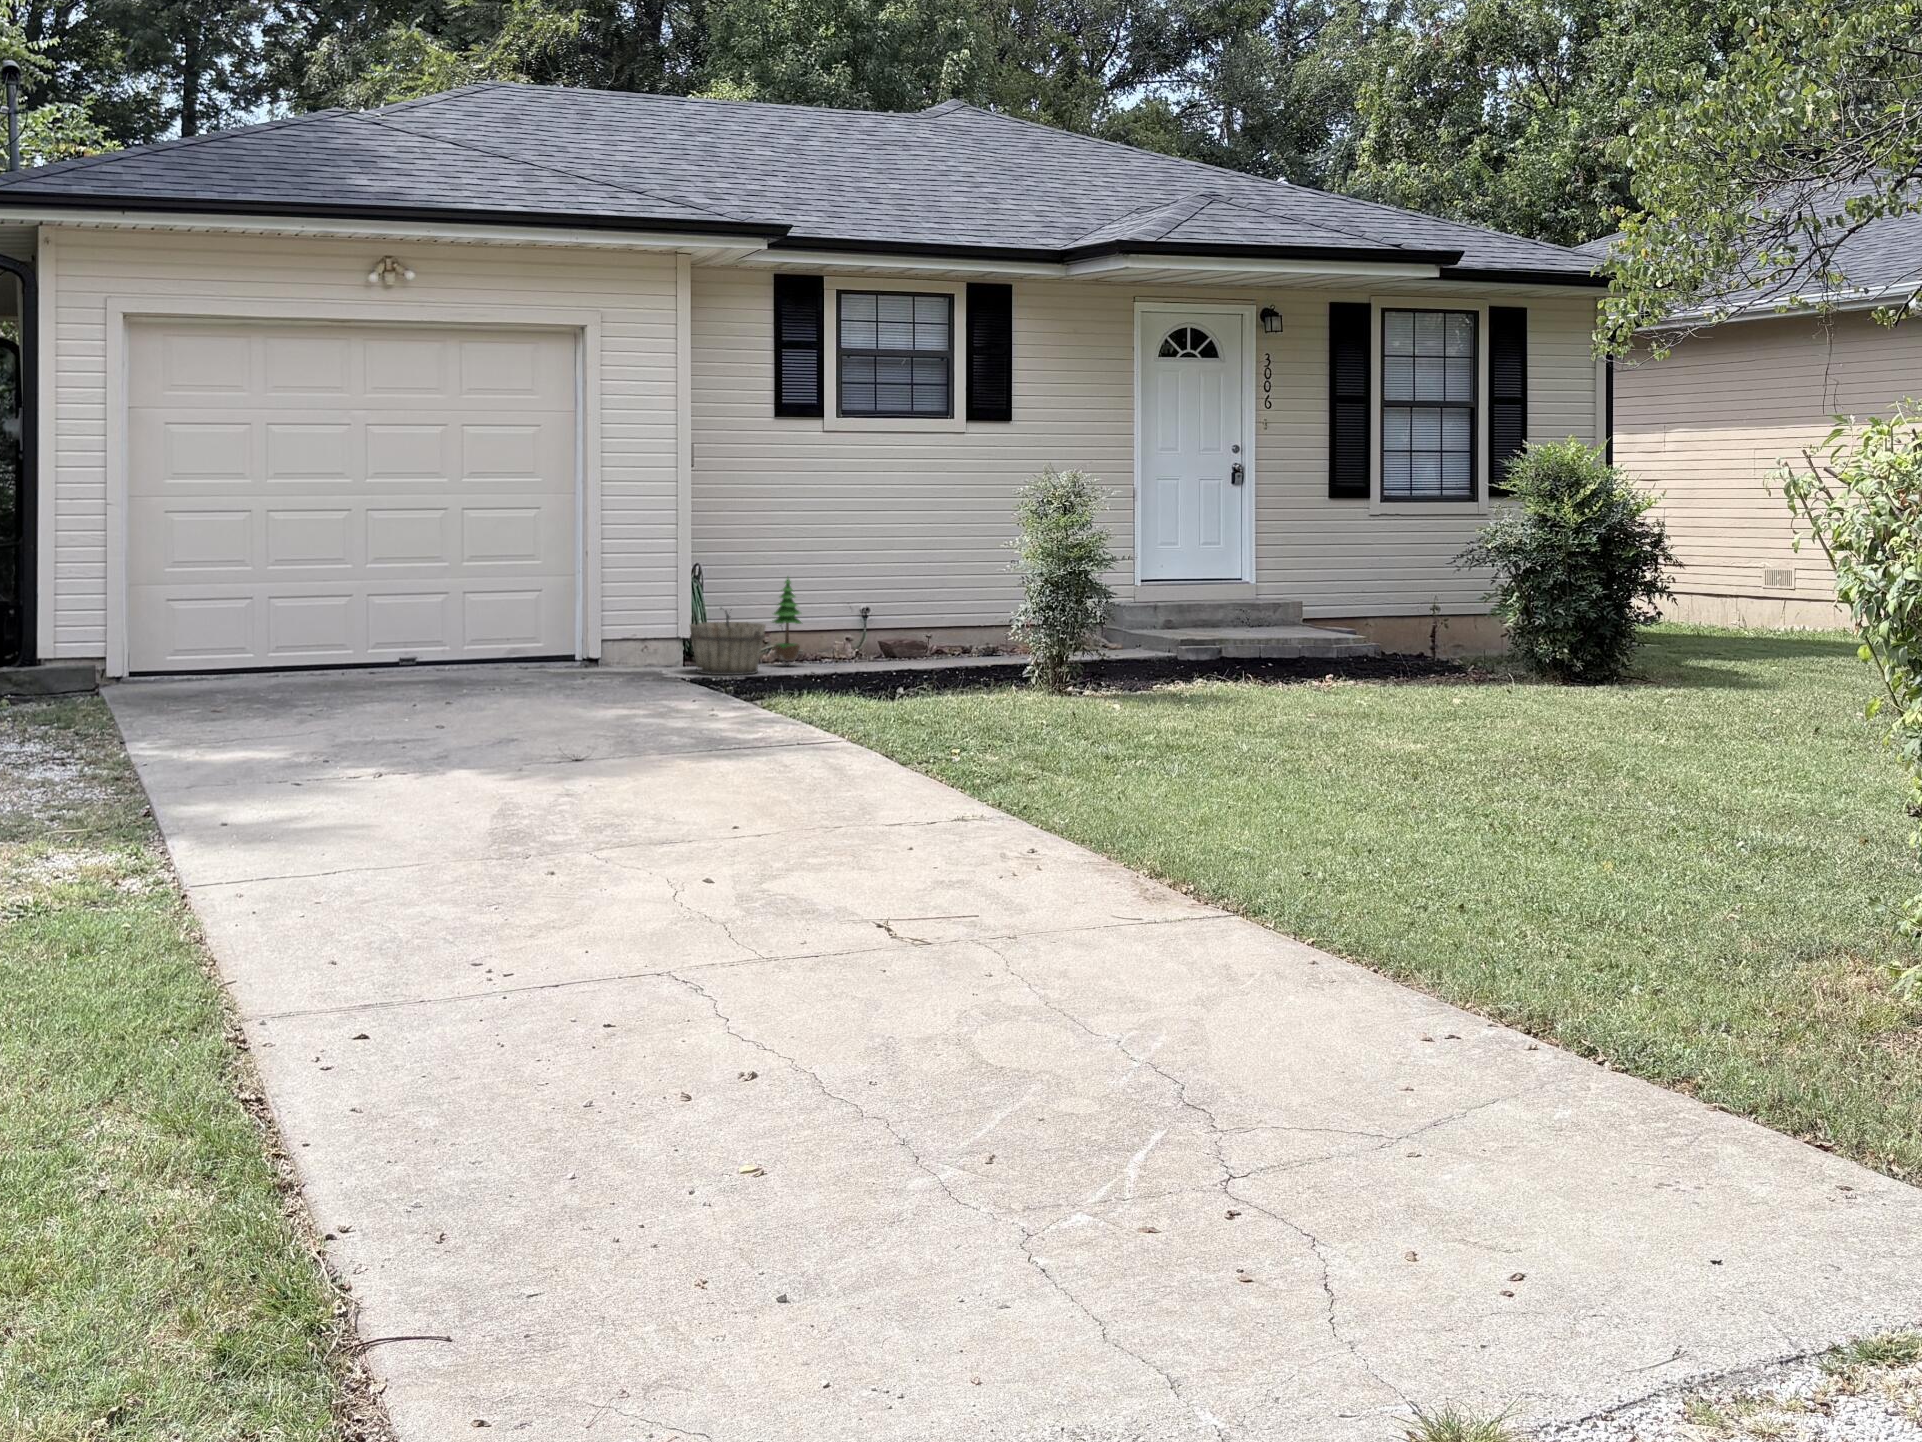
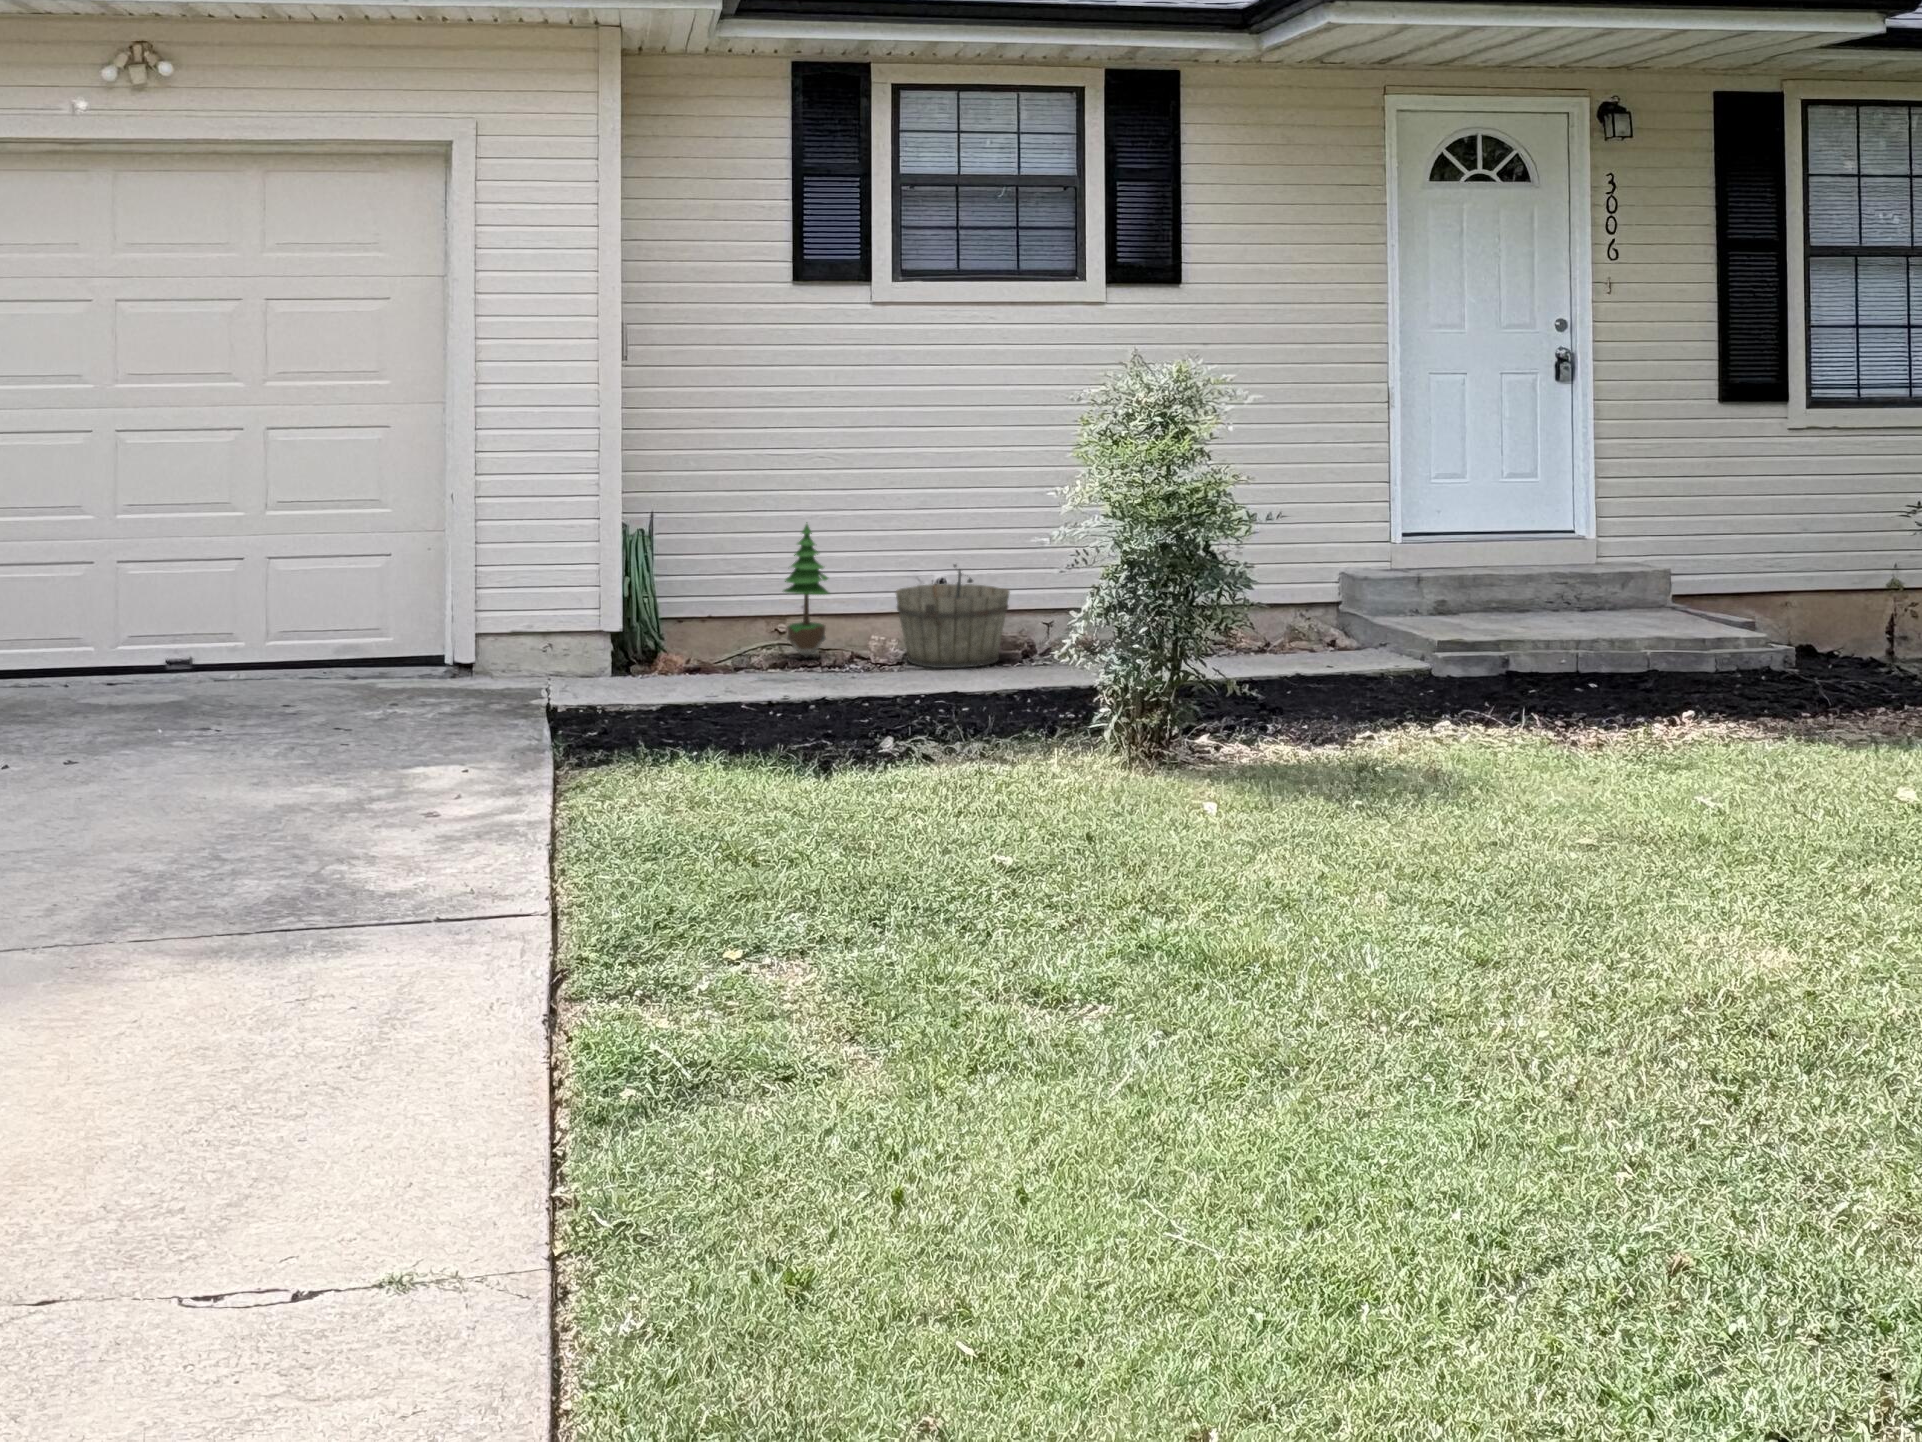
wooden bucket: present [690,611,766,675] -> present [896,565,1010,668]

